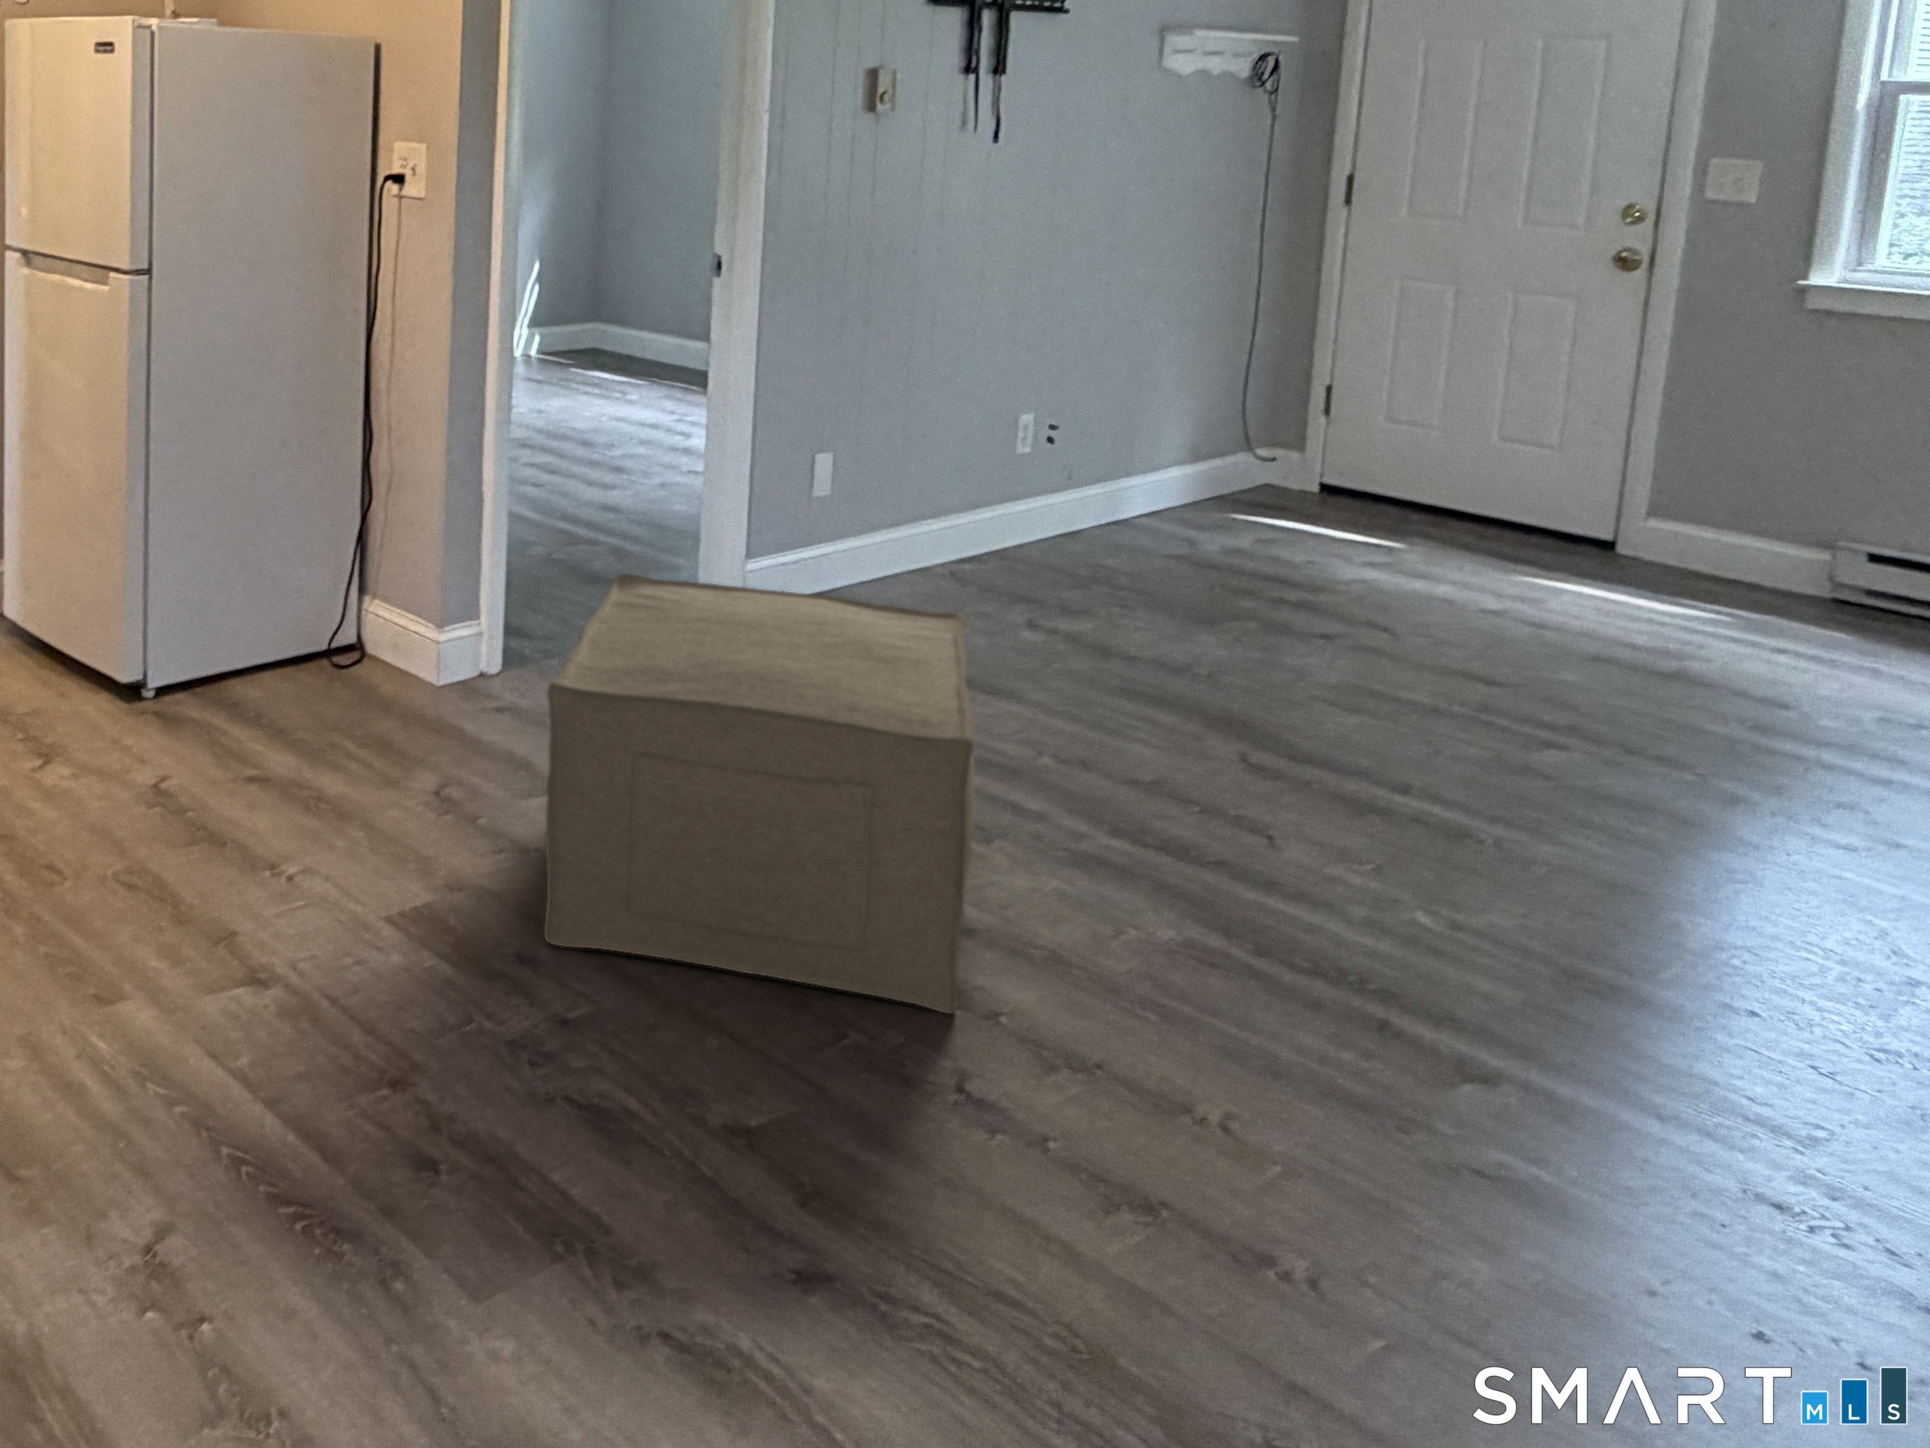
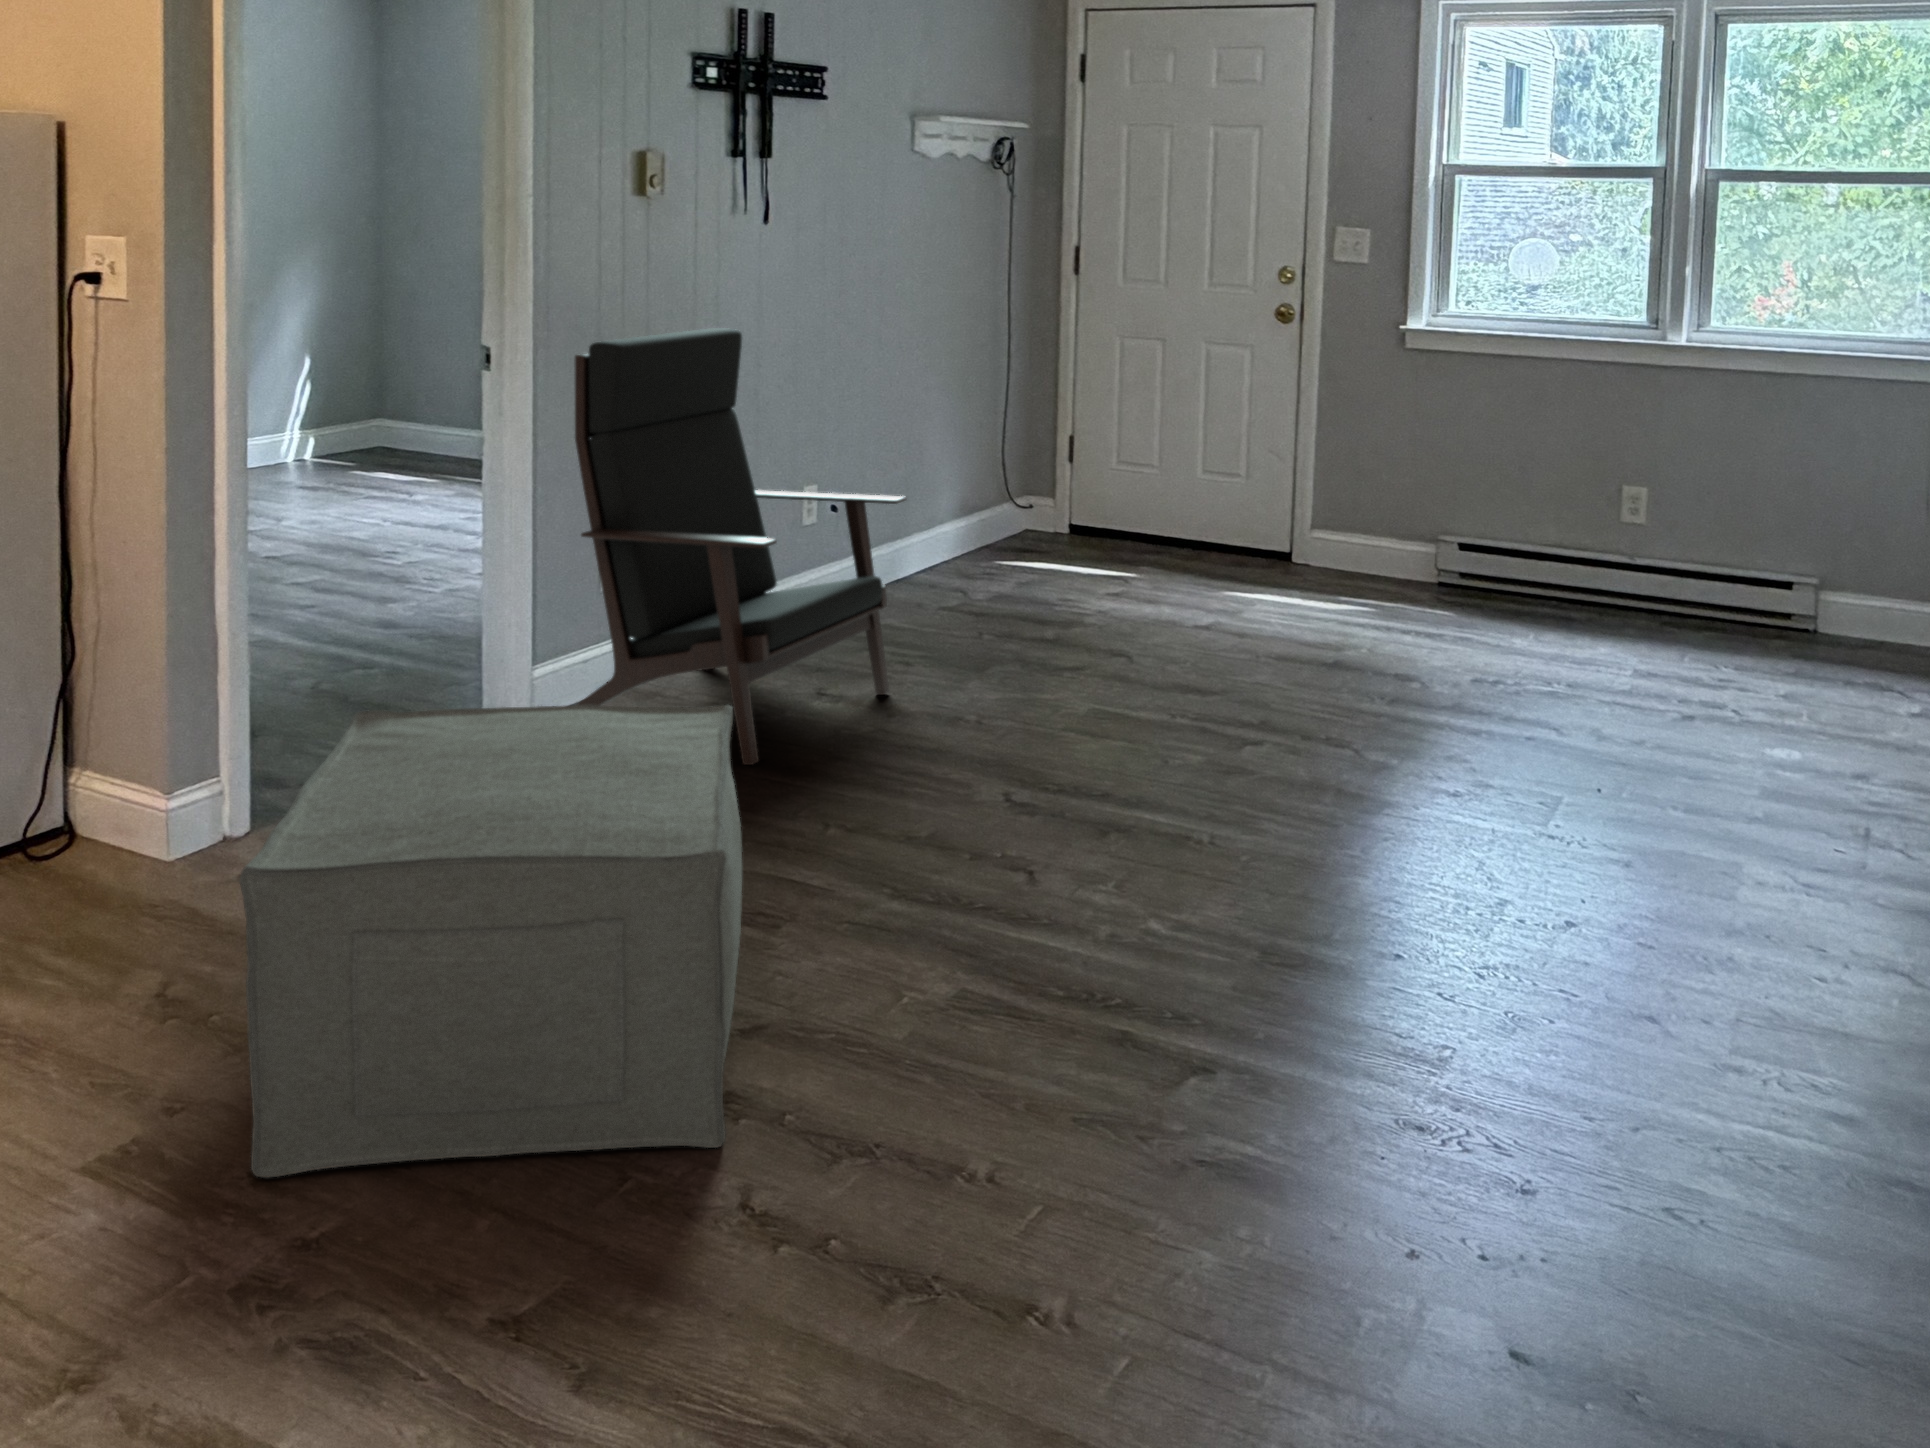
lounge chair: none [766,248,1138,687] -> present [575,328,907,765]

